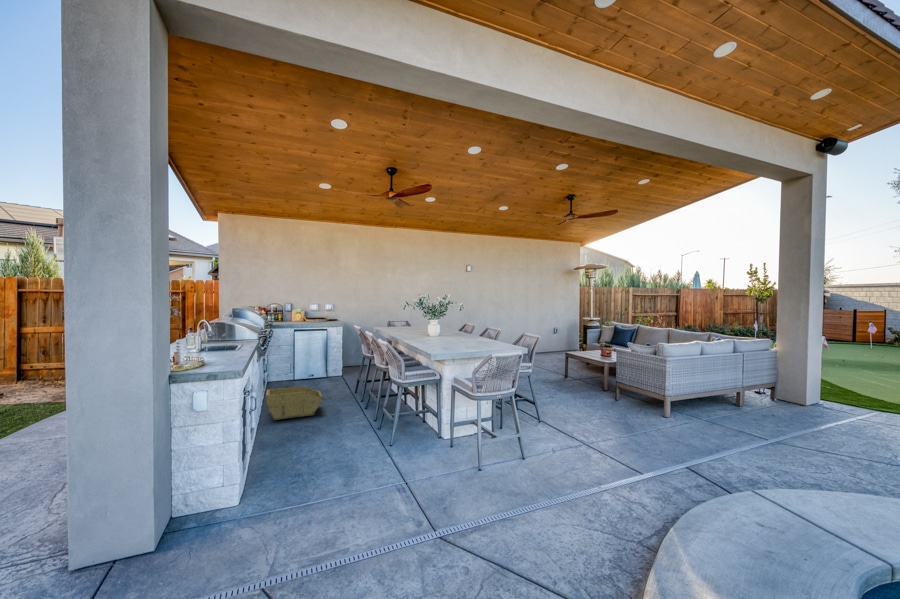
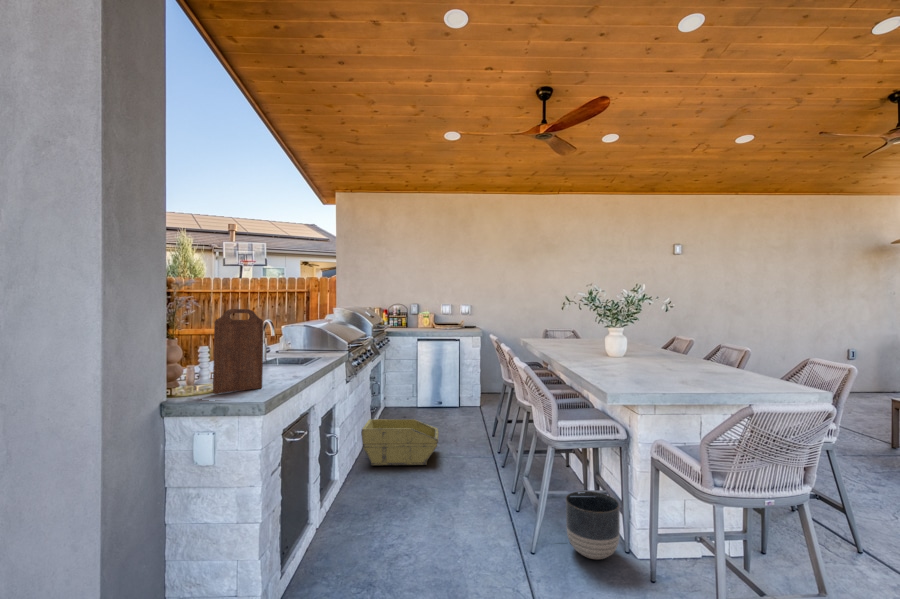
cutting board: none [201,315,230,368] -> present [213,309,263,394]
planter: none [409,410,436,443] -> present [566,491,620,559]

